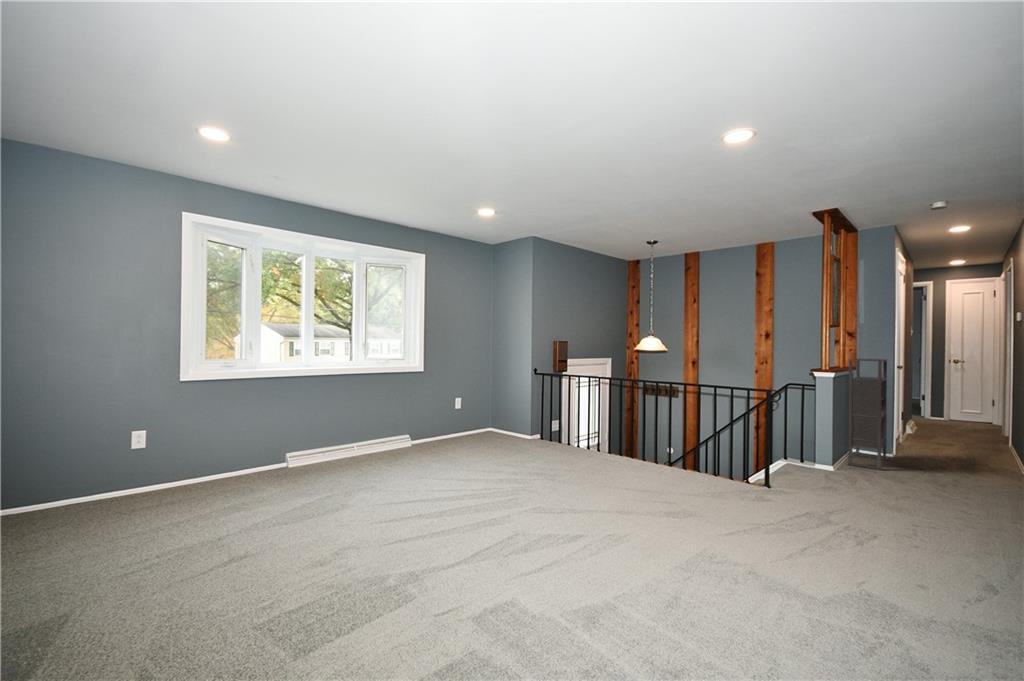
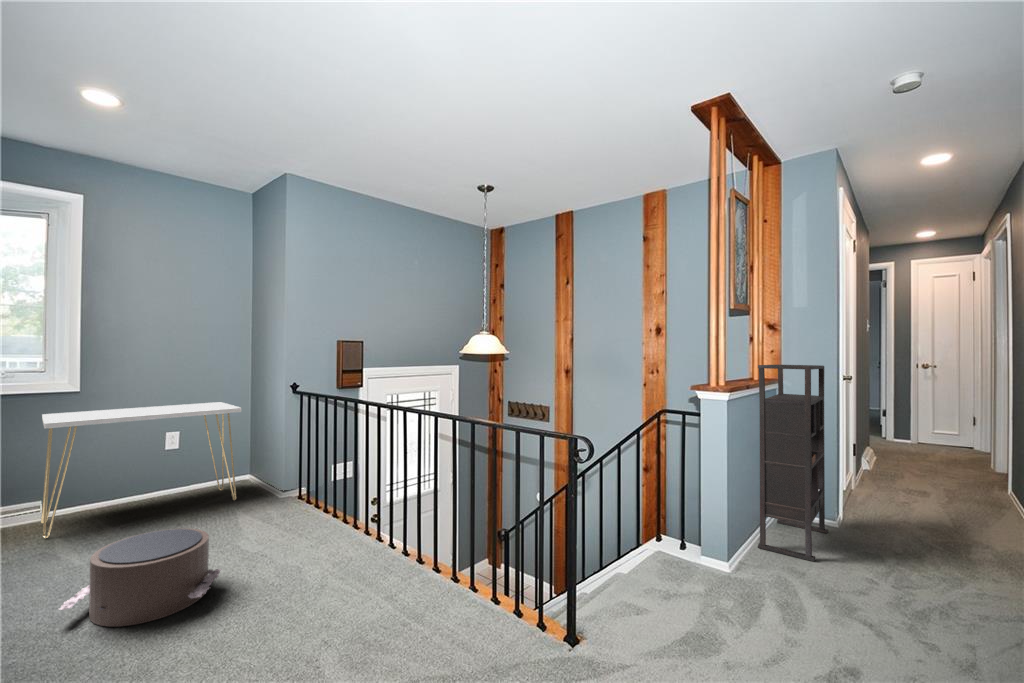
console table: none [410,380,509,453] -> present [41,402,241,538]
pouf: none [509,442,573,481] -> present [59,528,221,627]

